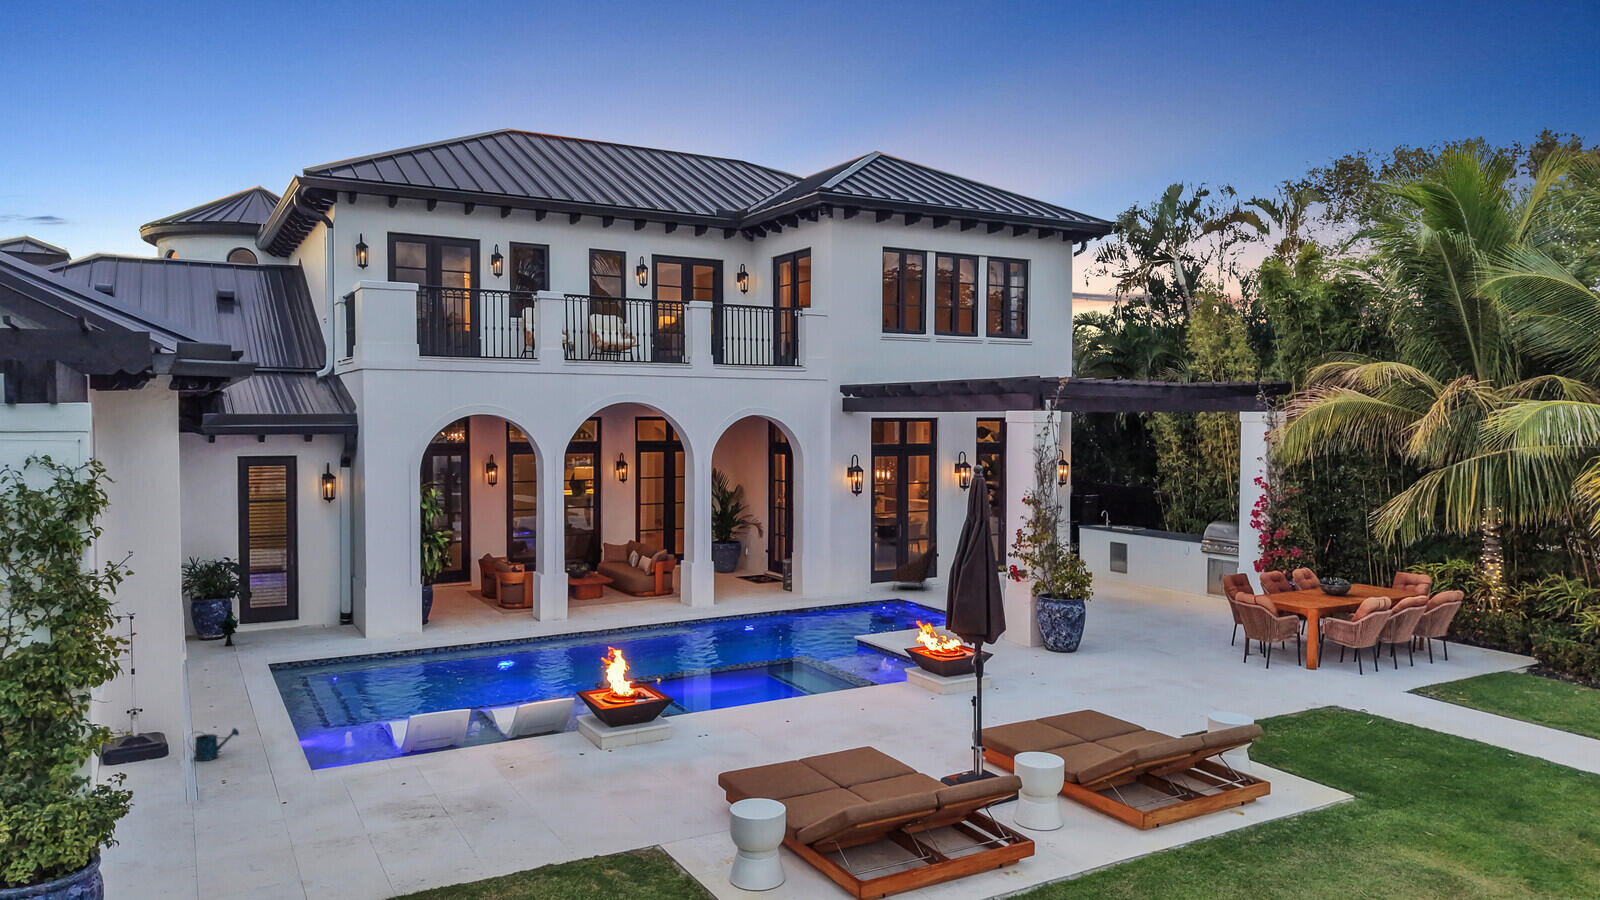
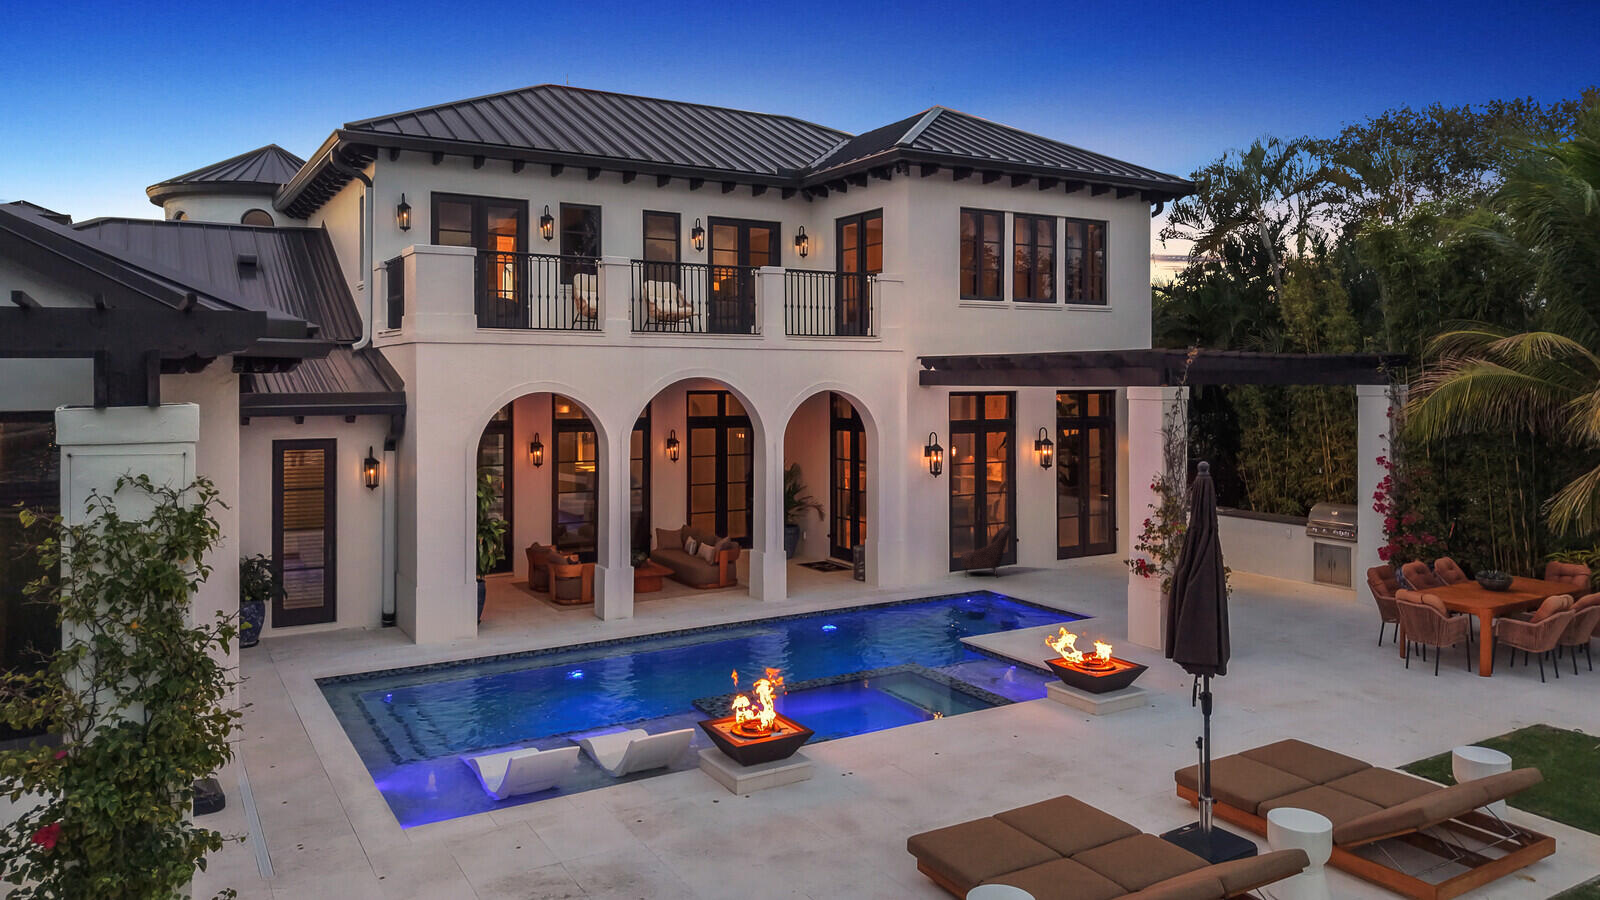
decorative plant: present [218,608,239,646] -> none [255,609,279,652]
watering can: present [193,728,239,761] -> none [257,766,315,807]

